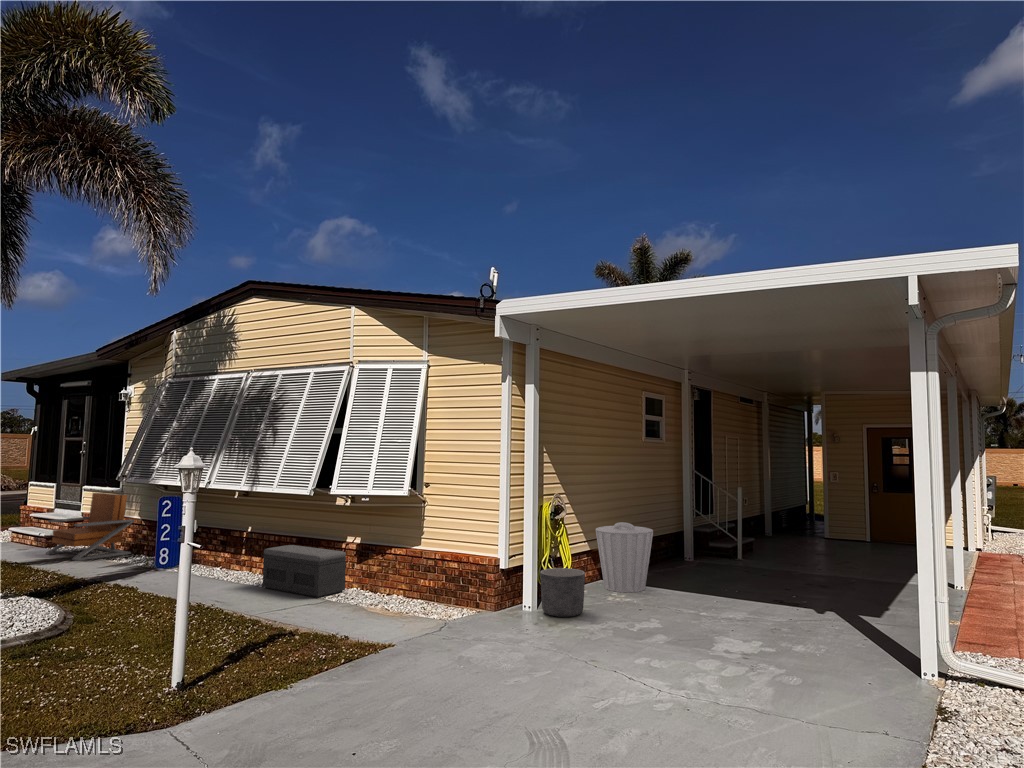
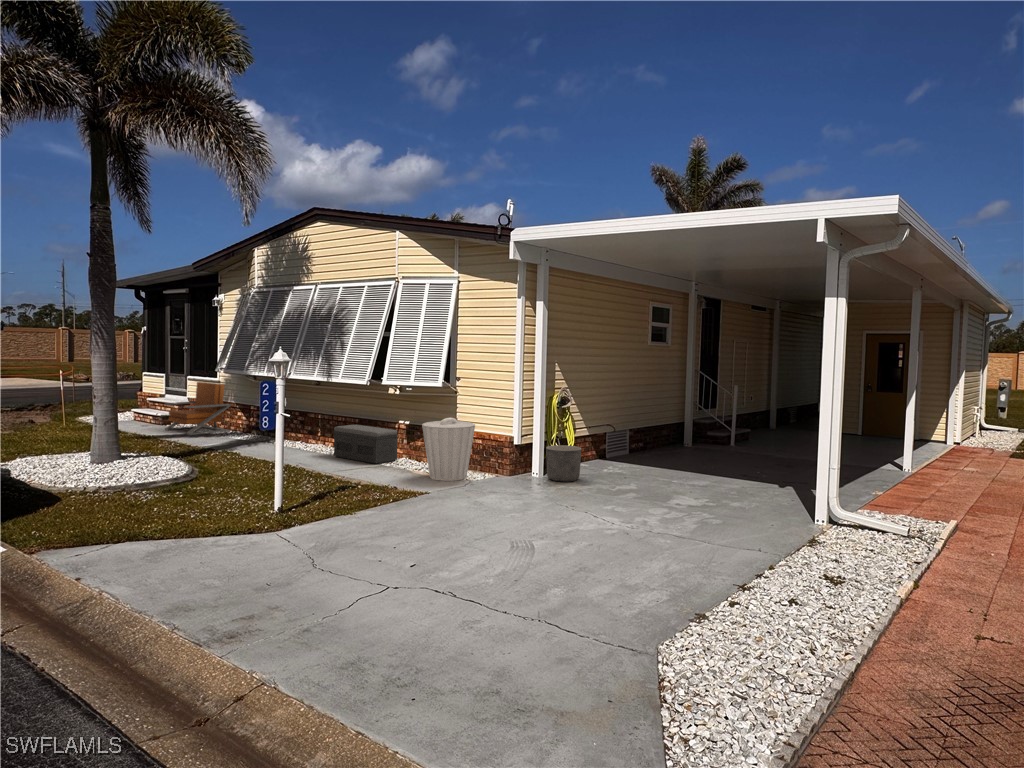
trash can: present [596,522,653,592] -> present [422,418,475,481]

